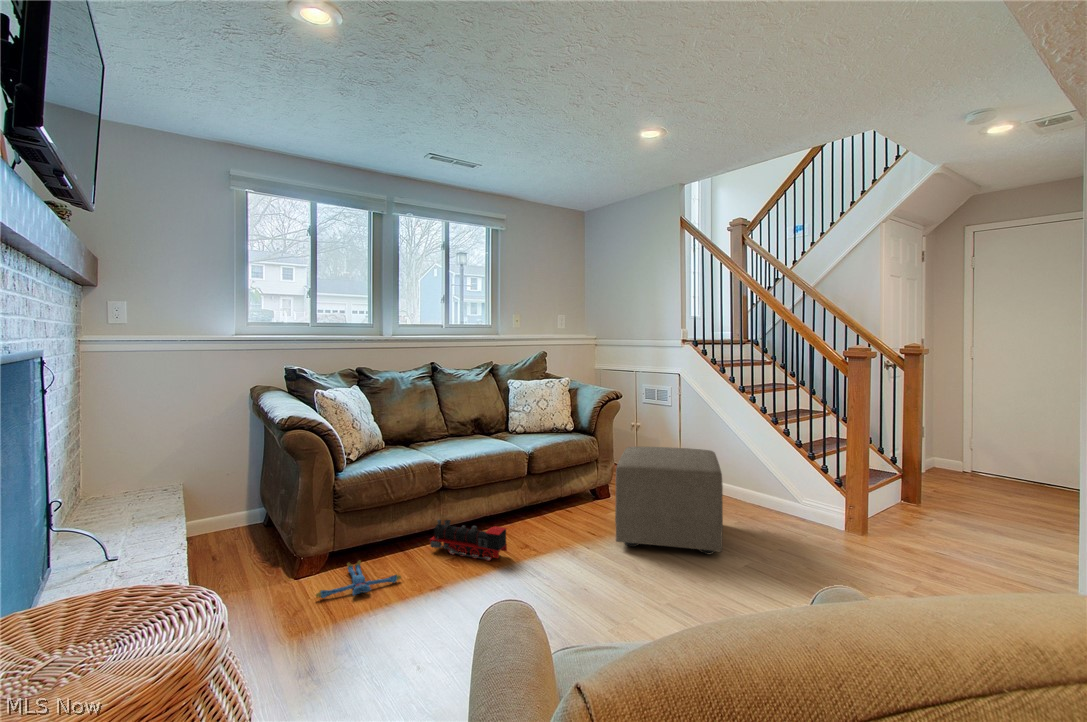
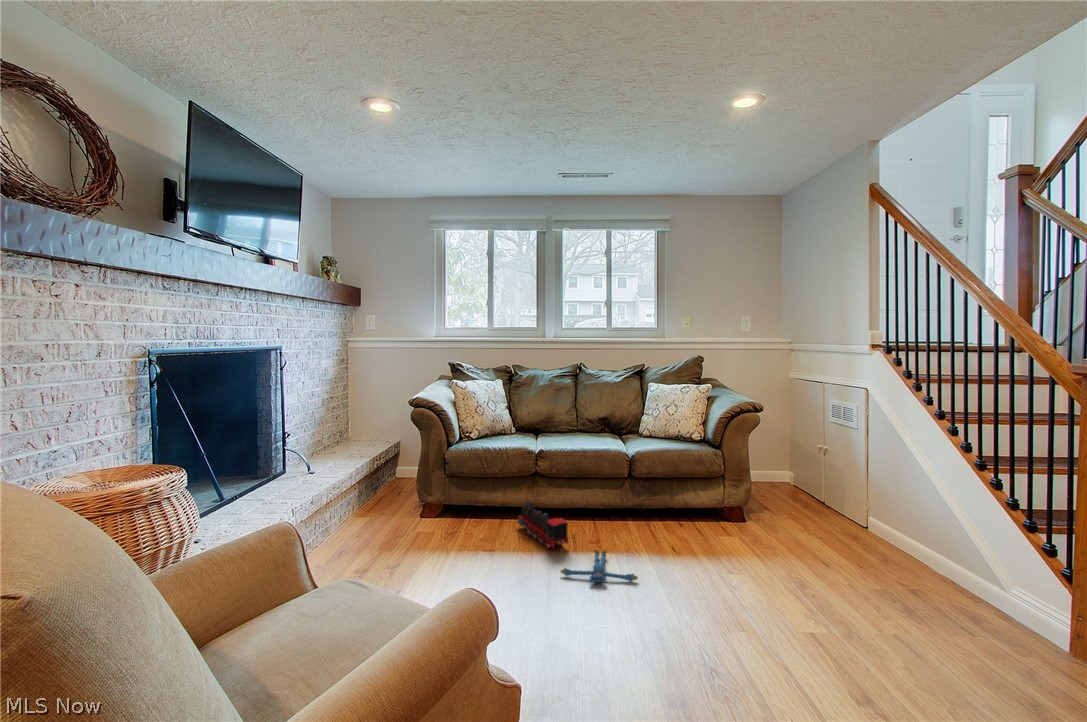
ottoman: present [615,447,723,554] -> none [675,468,842,619]
plush toy: present [316,561,401,598] -> present [561,549,638,583]

